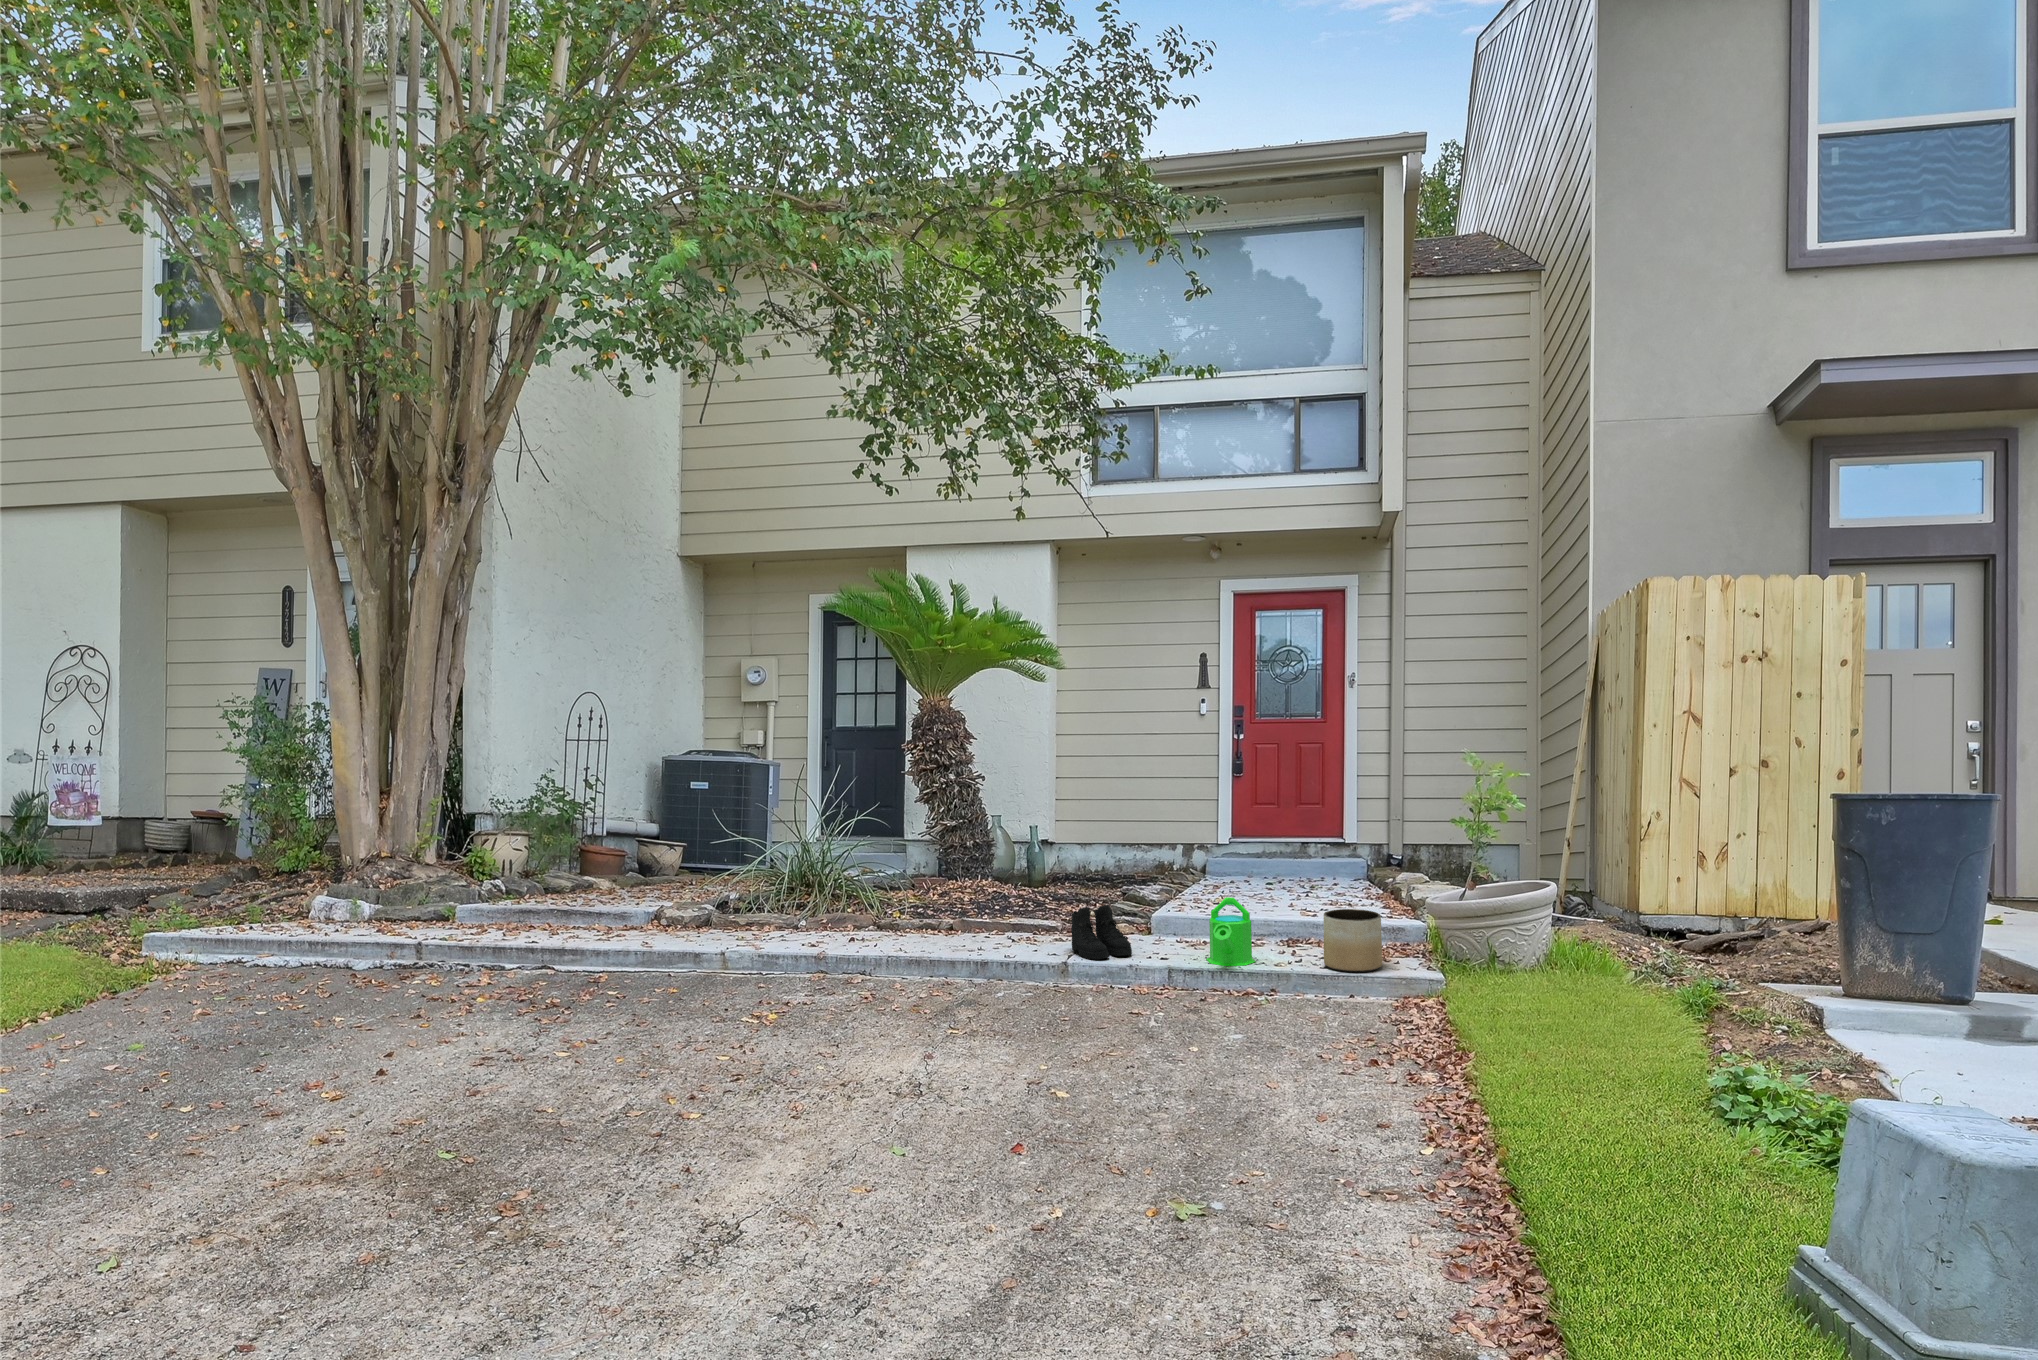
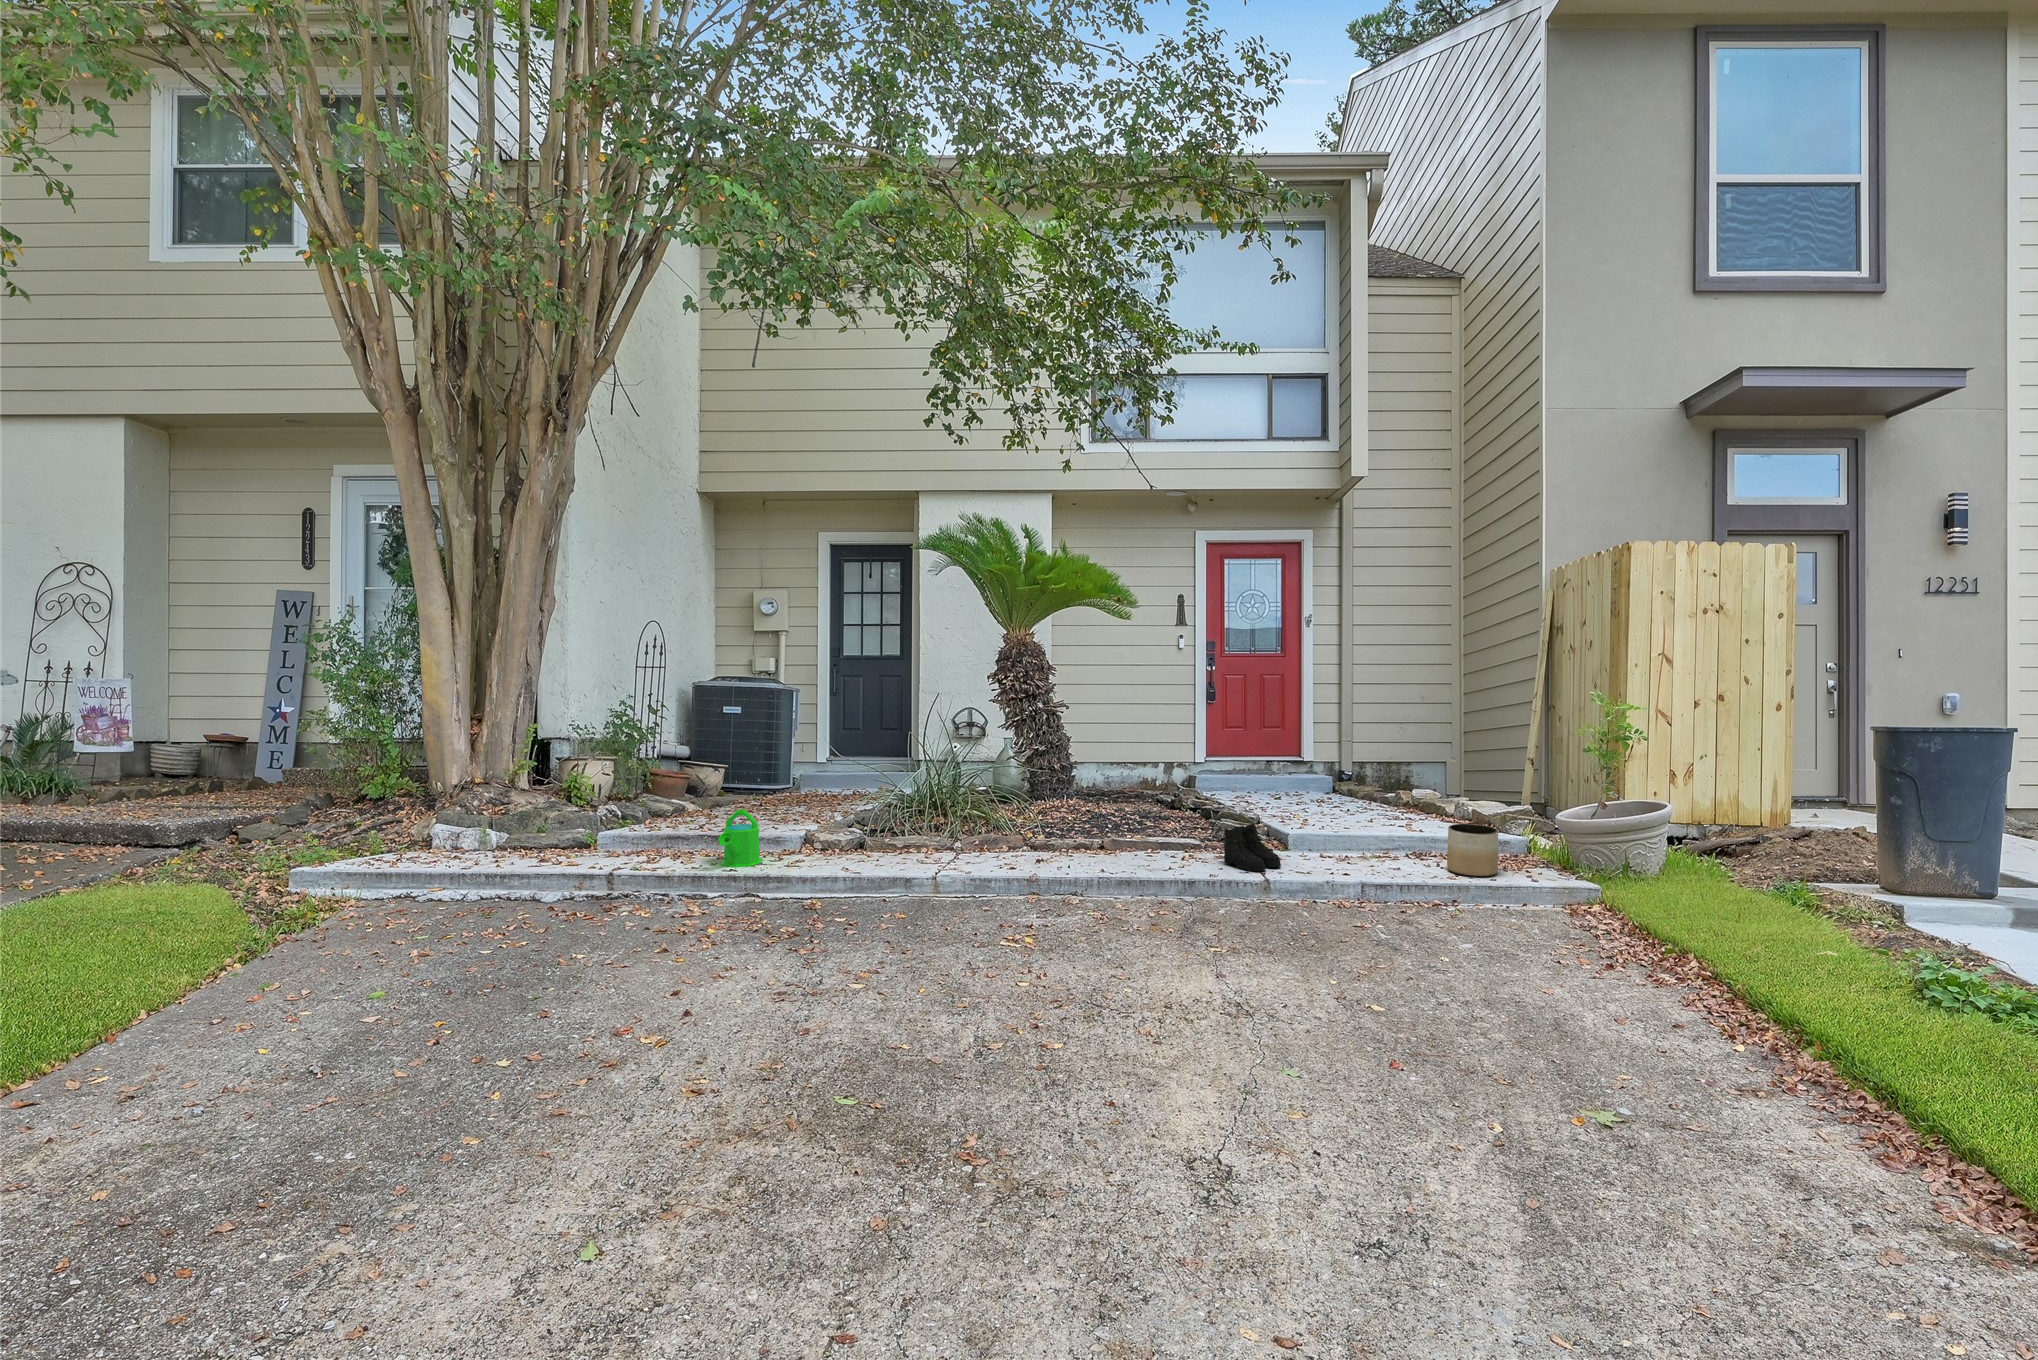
watering can: present [1207,897,1255,966] -> present [719,809,763,867]

